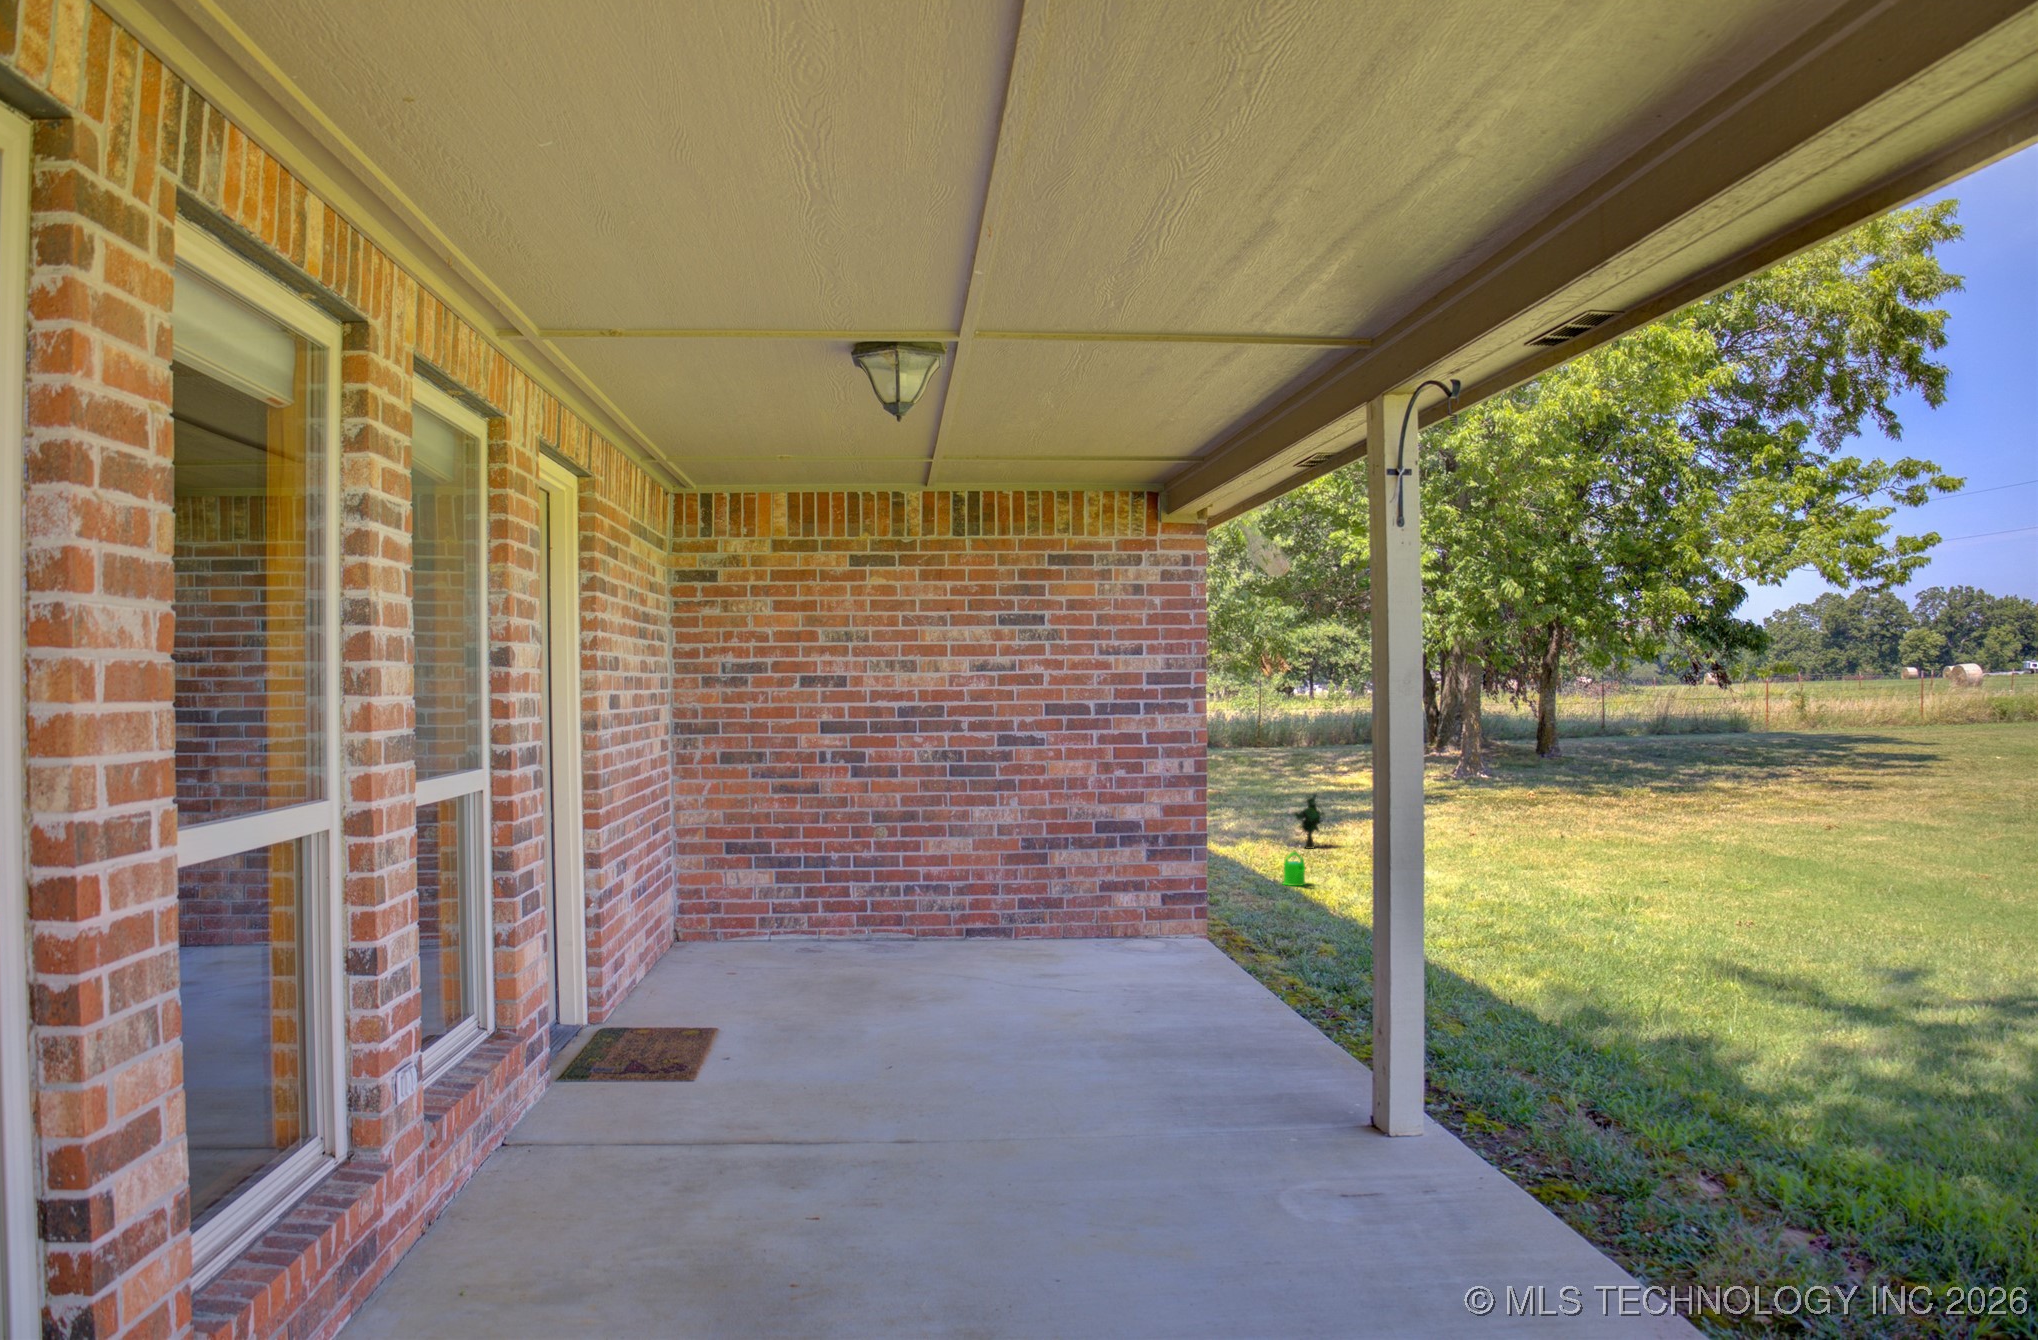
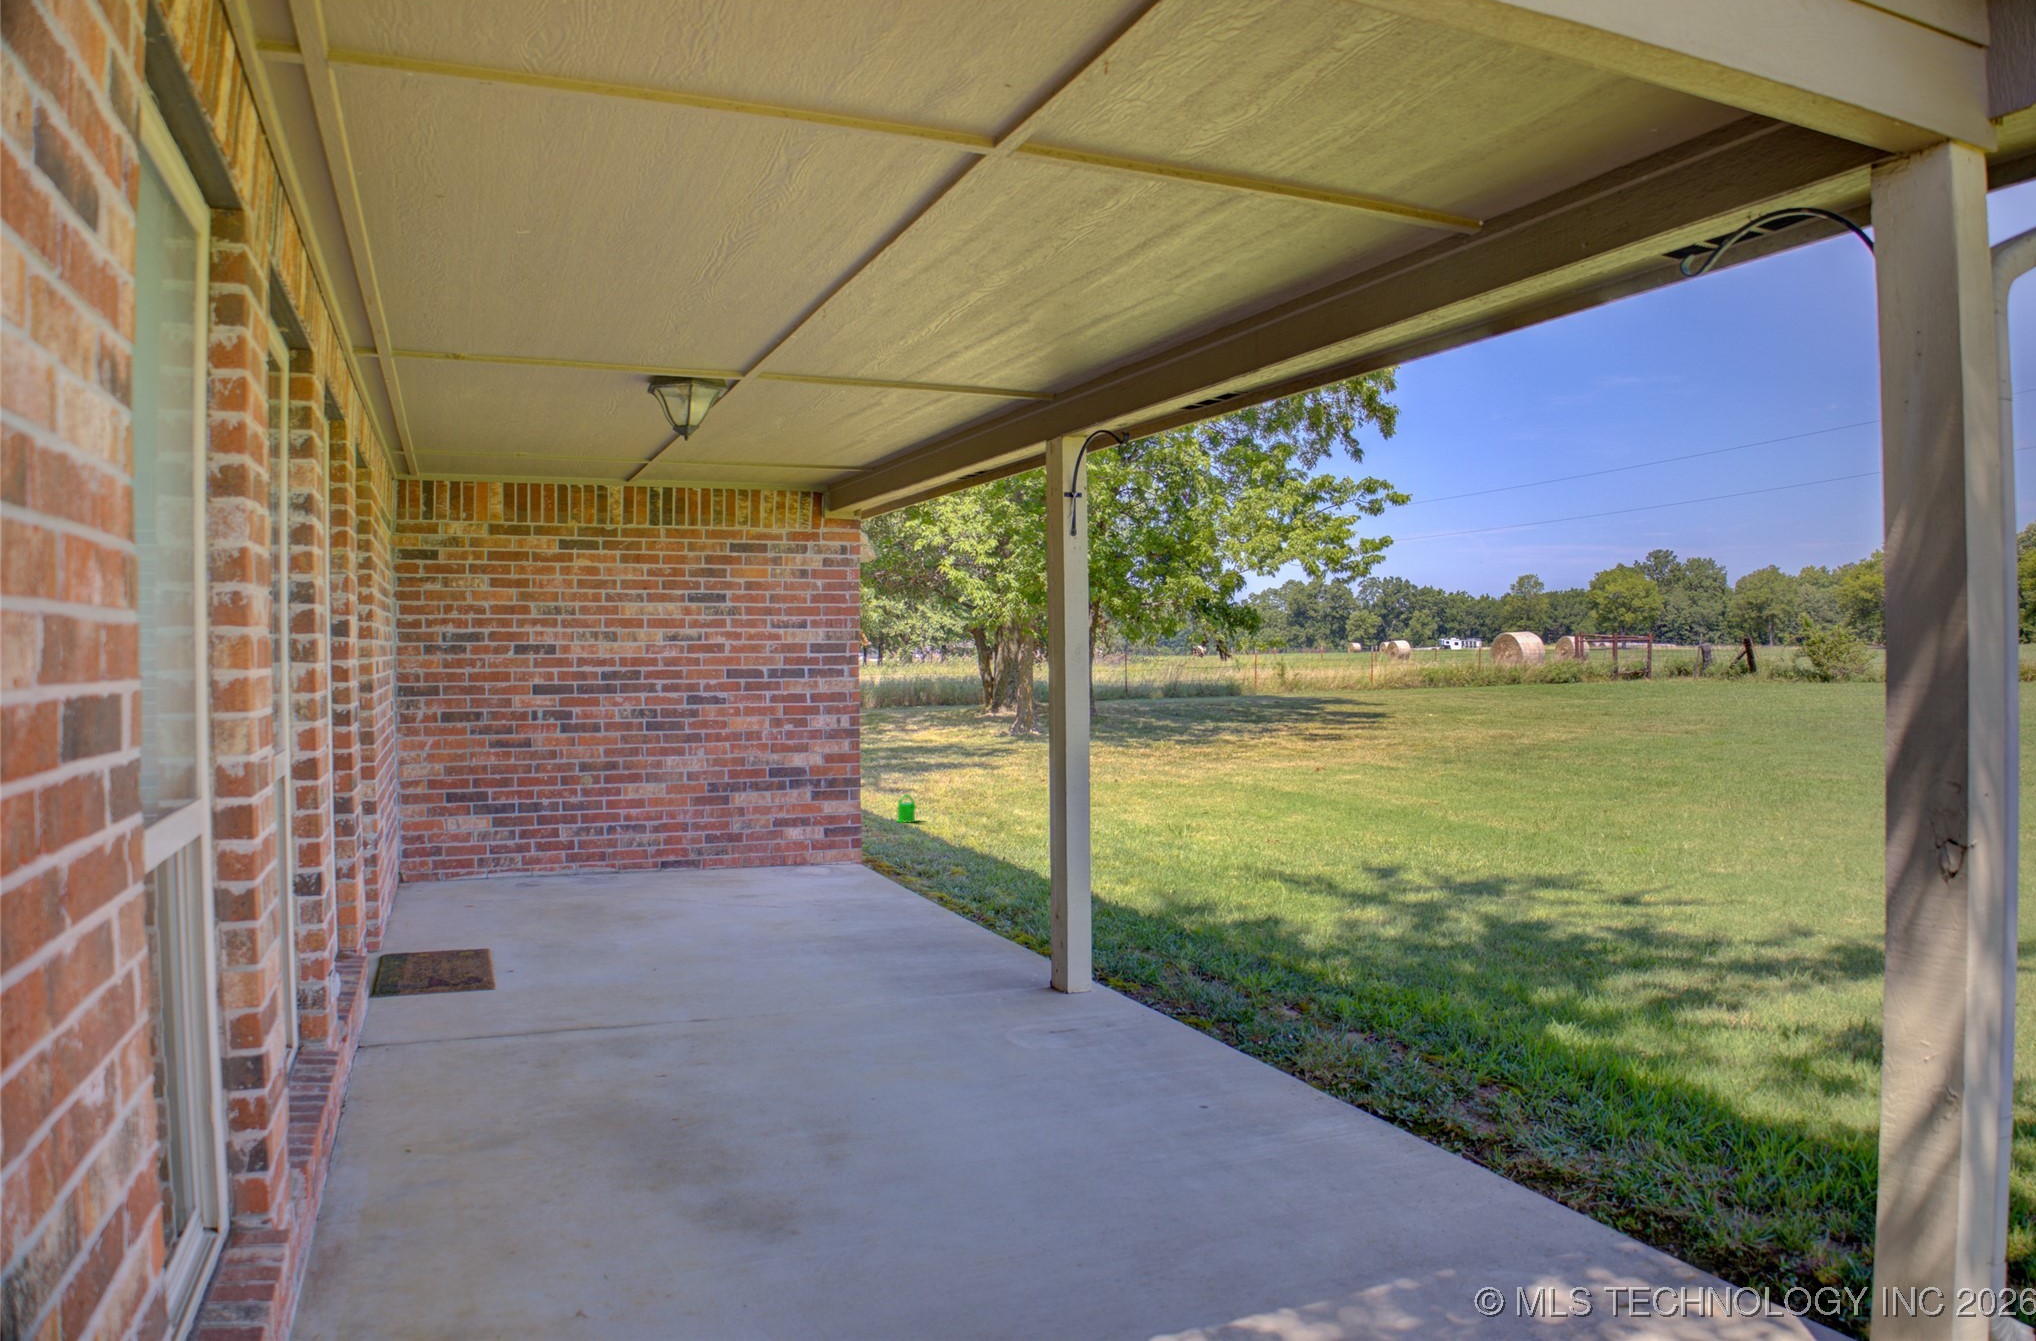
decorative plant: present [1295,794,1325,849] -> none [897,748,924,795]

